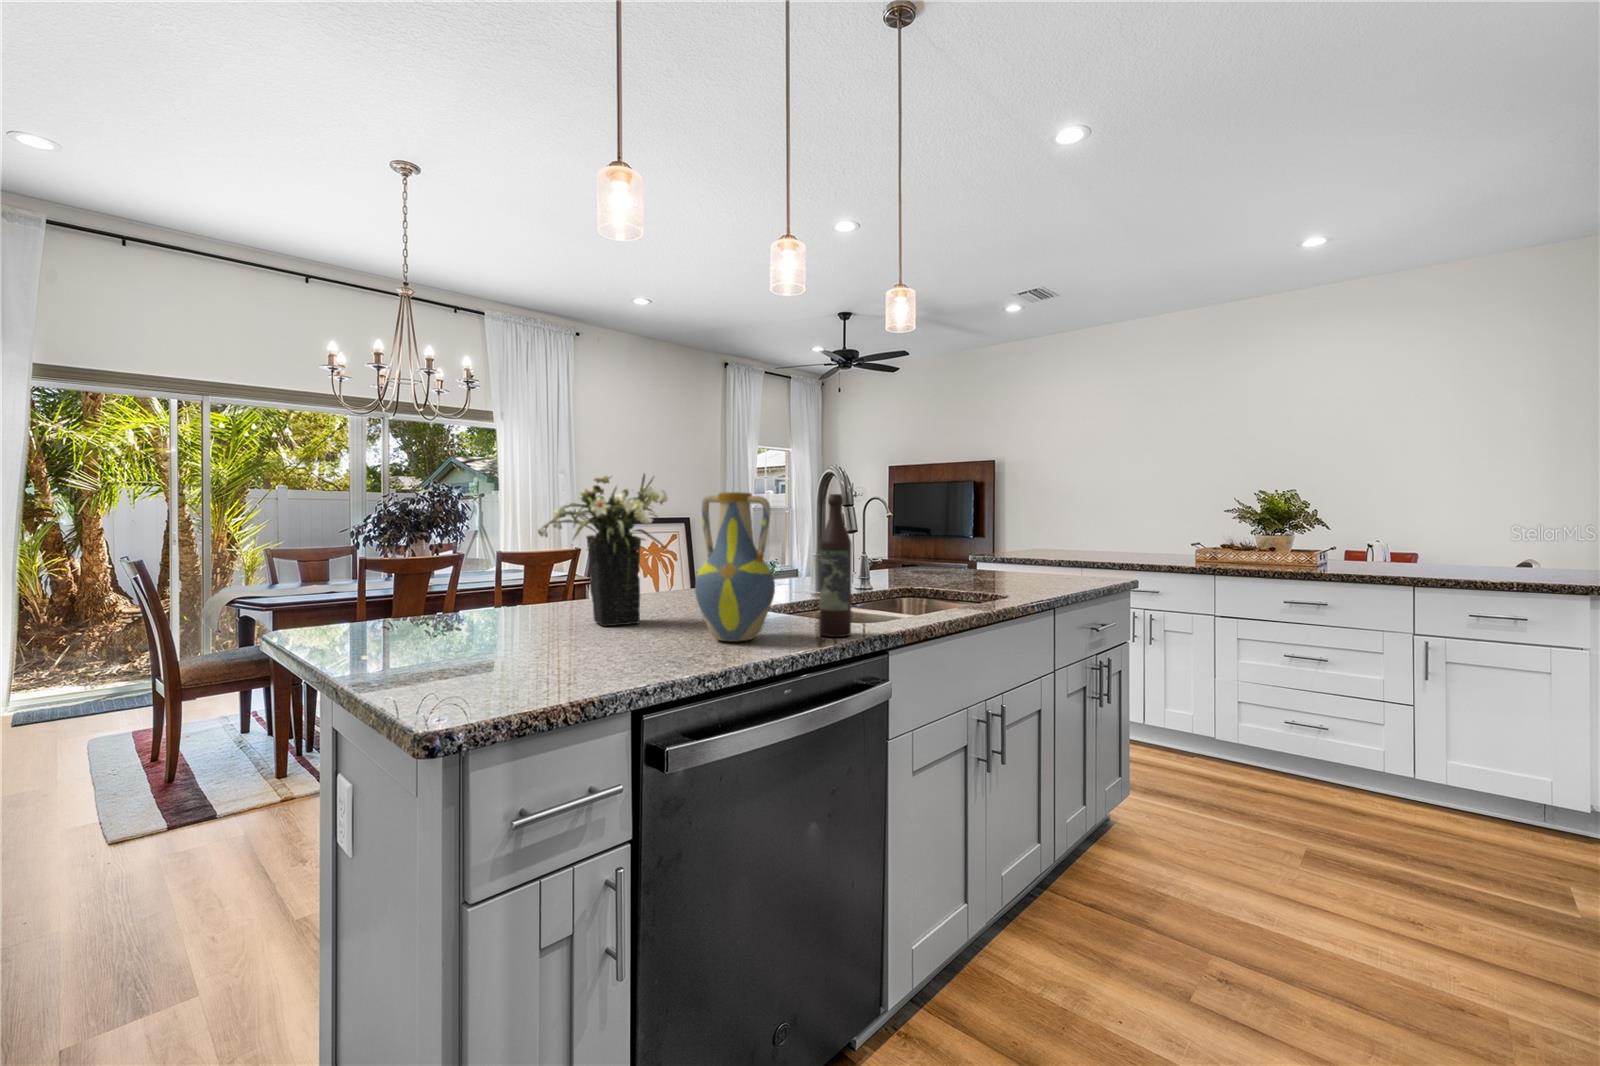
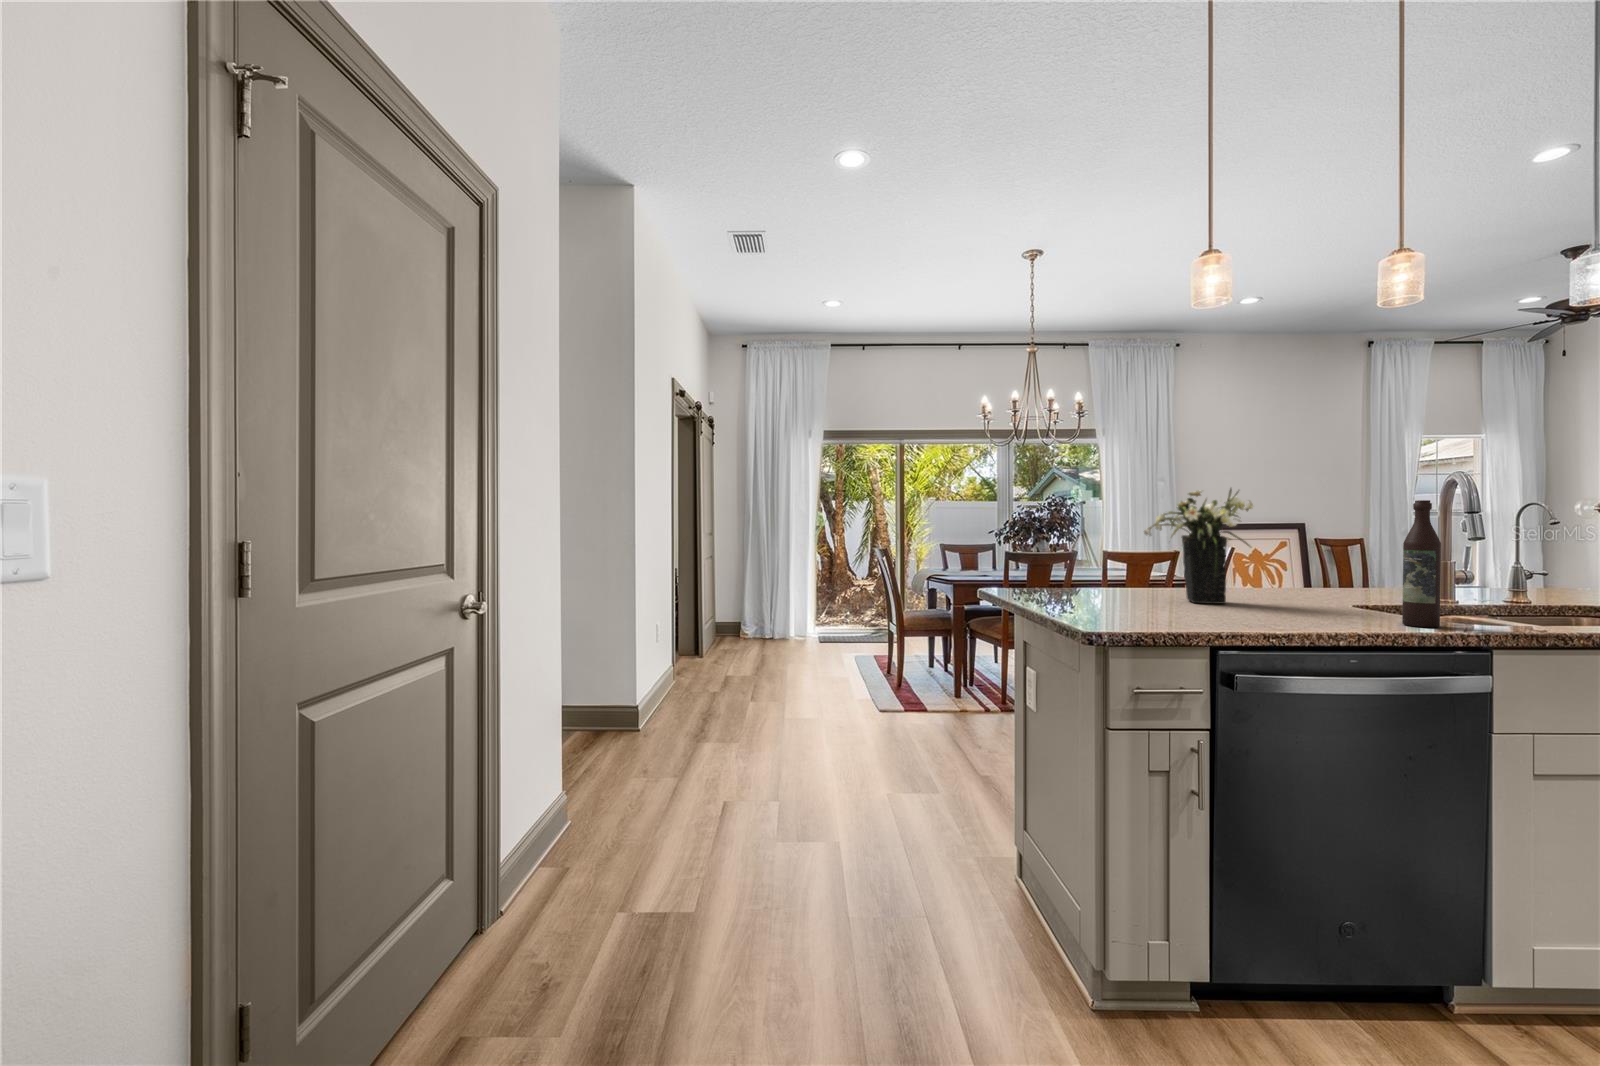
vase: present [695,492,775,641] -> none [1272,502,1351,620]

